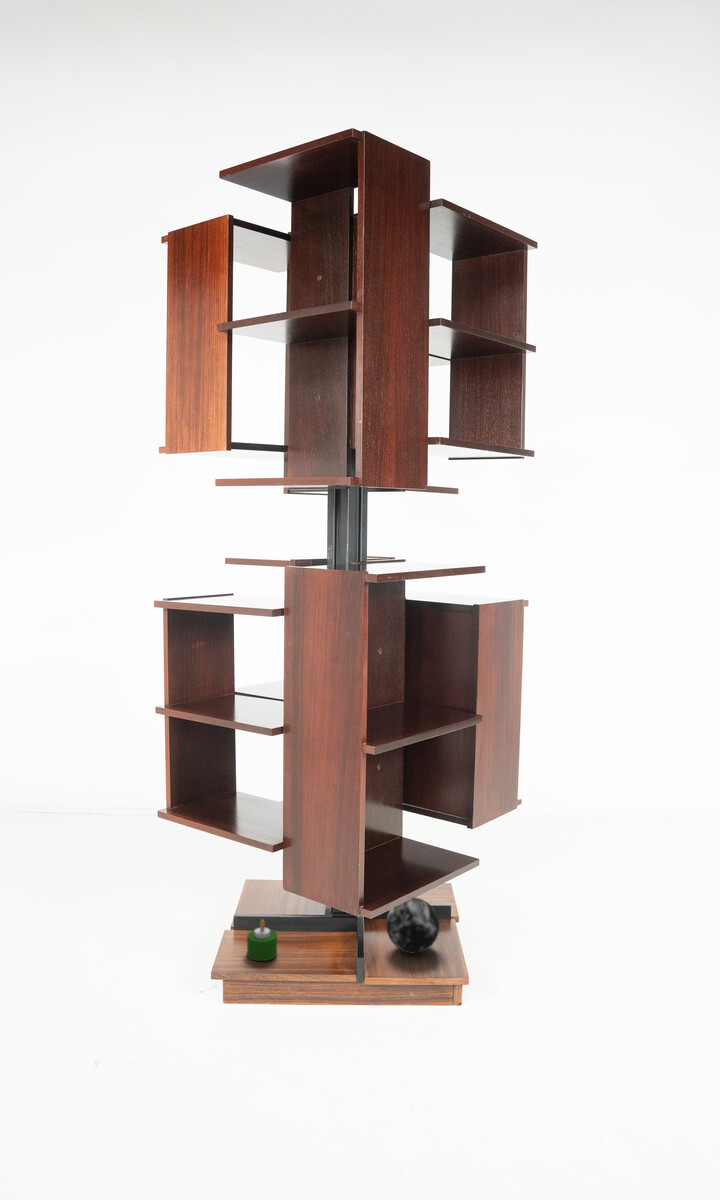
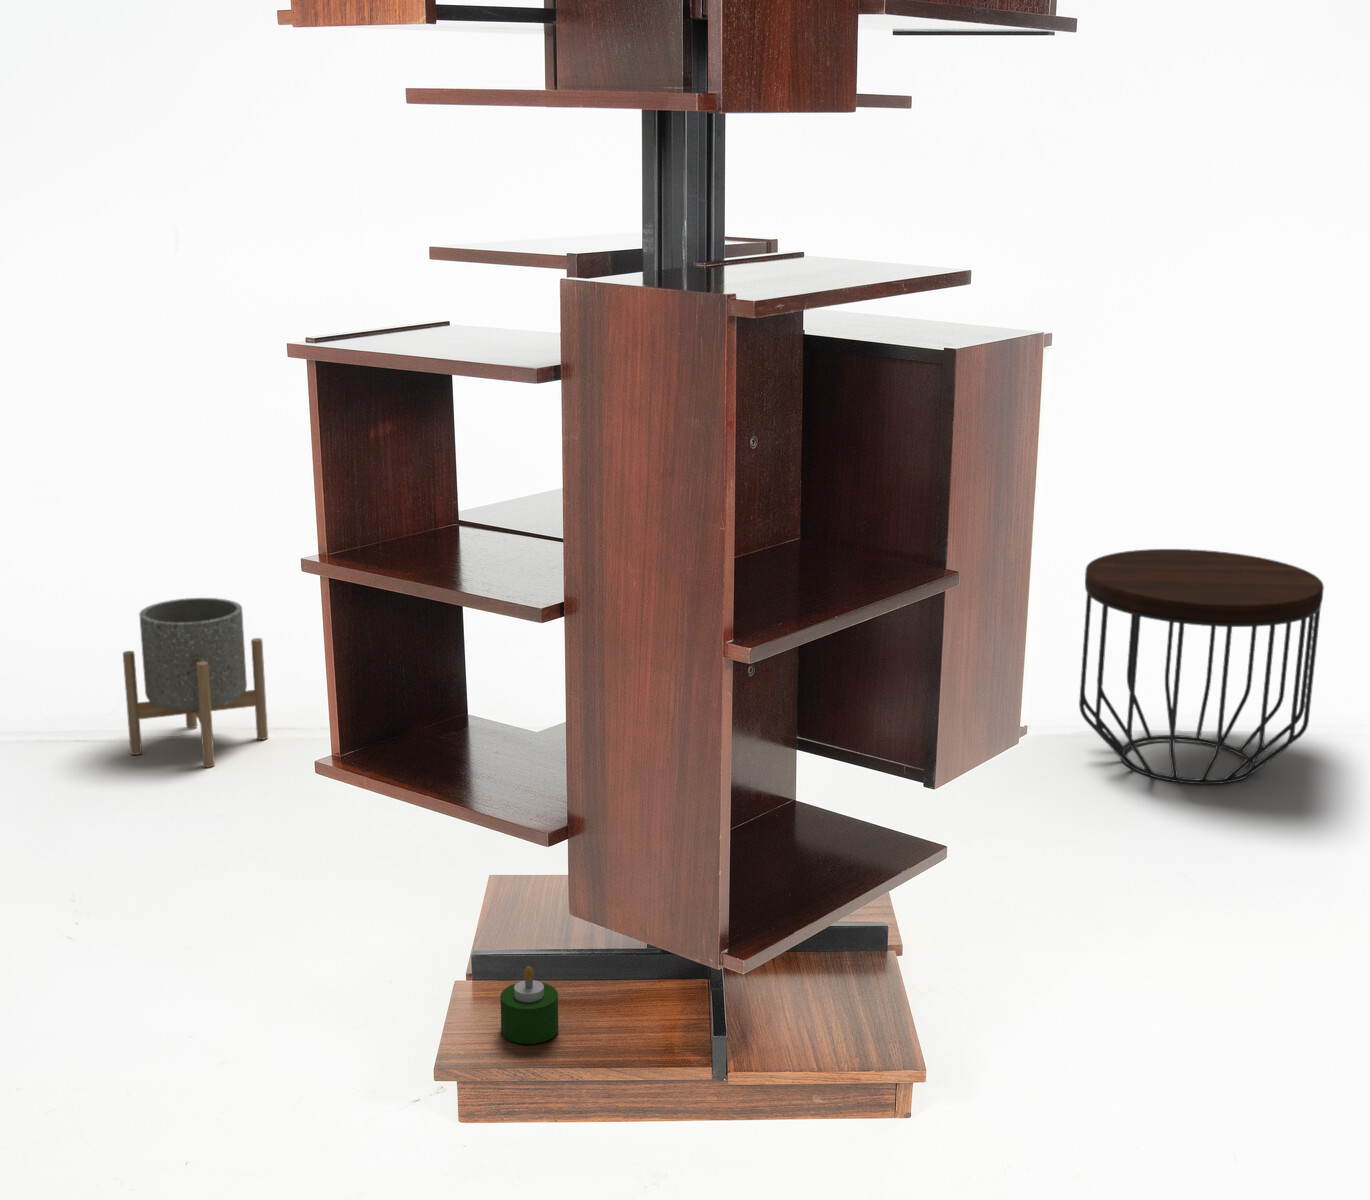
side table: none [558,718,682,842] -> present [1079,549,1324,784]
planter: none [56,737,129,827] -> present [123,598,268,767]
decorative orb: present [386,897,439,953] -> none [768,919,869,1023]

